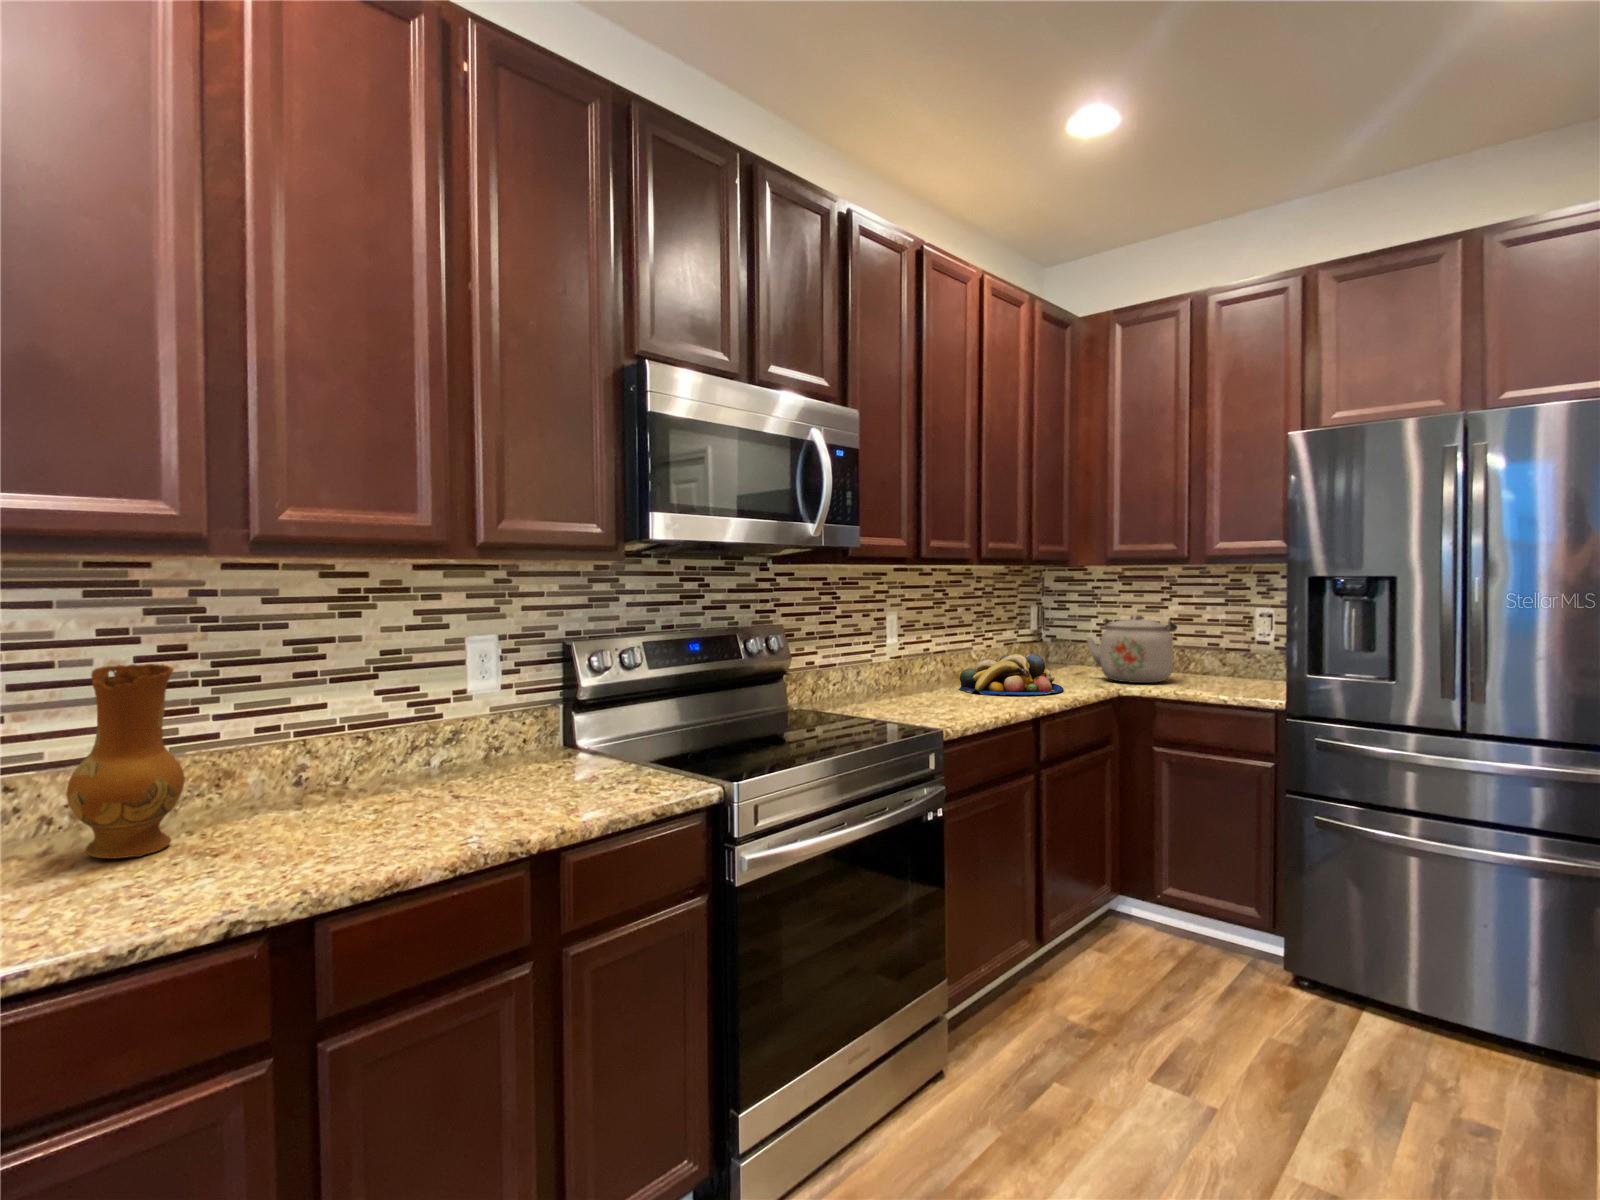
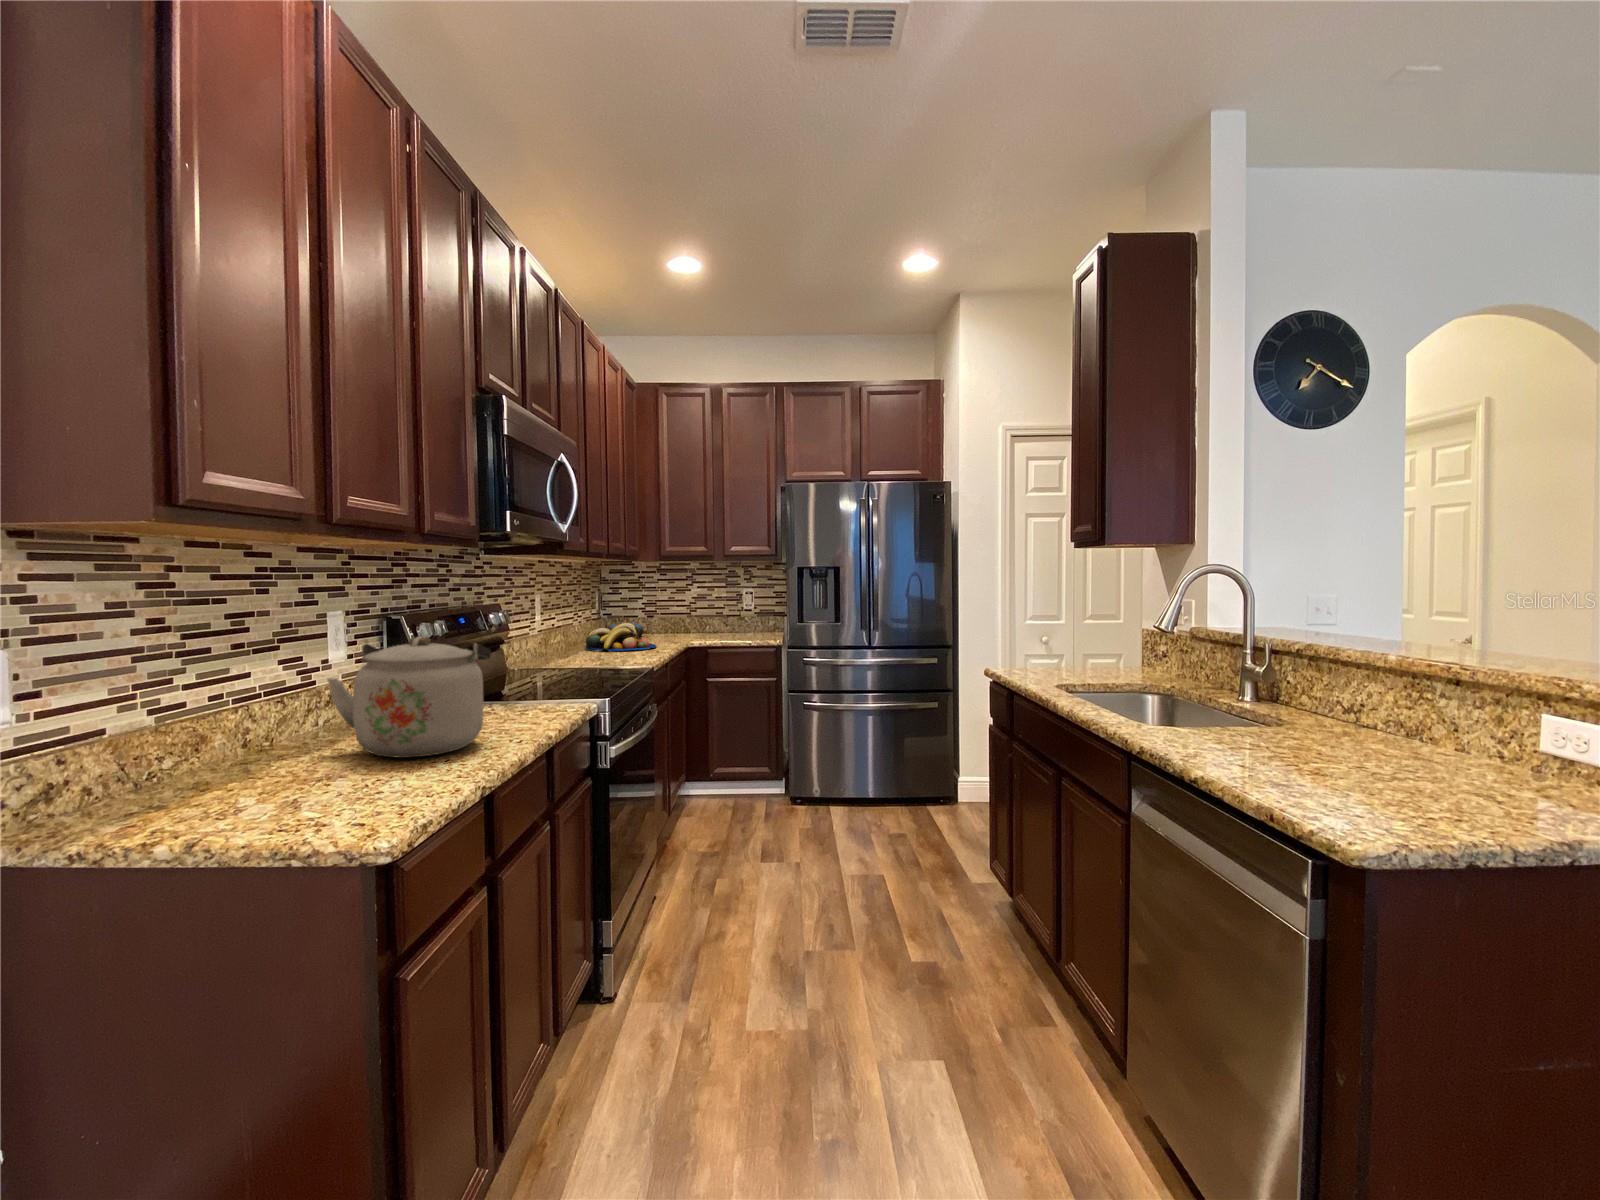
kettle: present [1087,615,1176,683] -> present [327,636,491,758]
ceramic jug: present [66,664,185,859] -> none [174,634,272,797]

